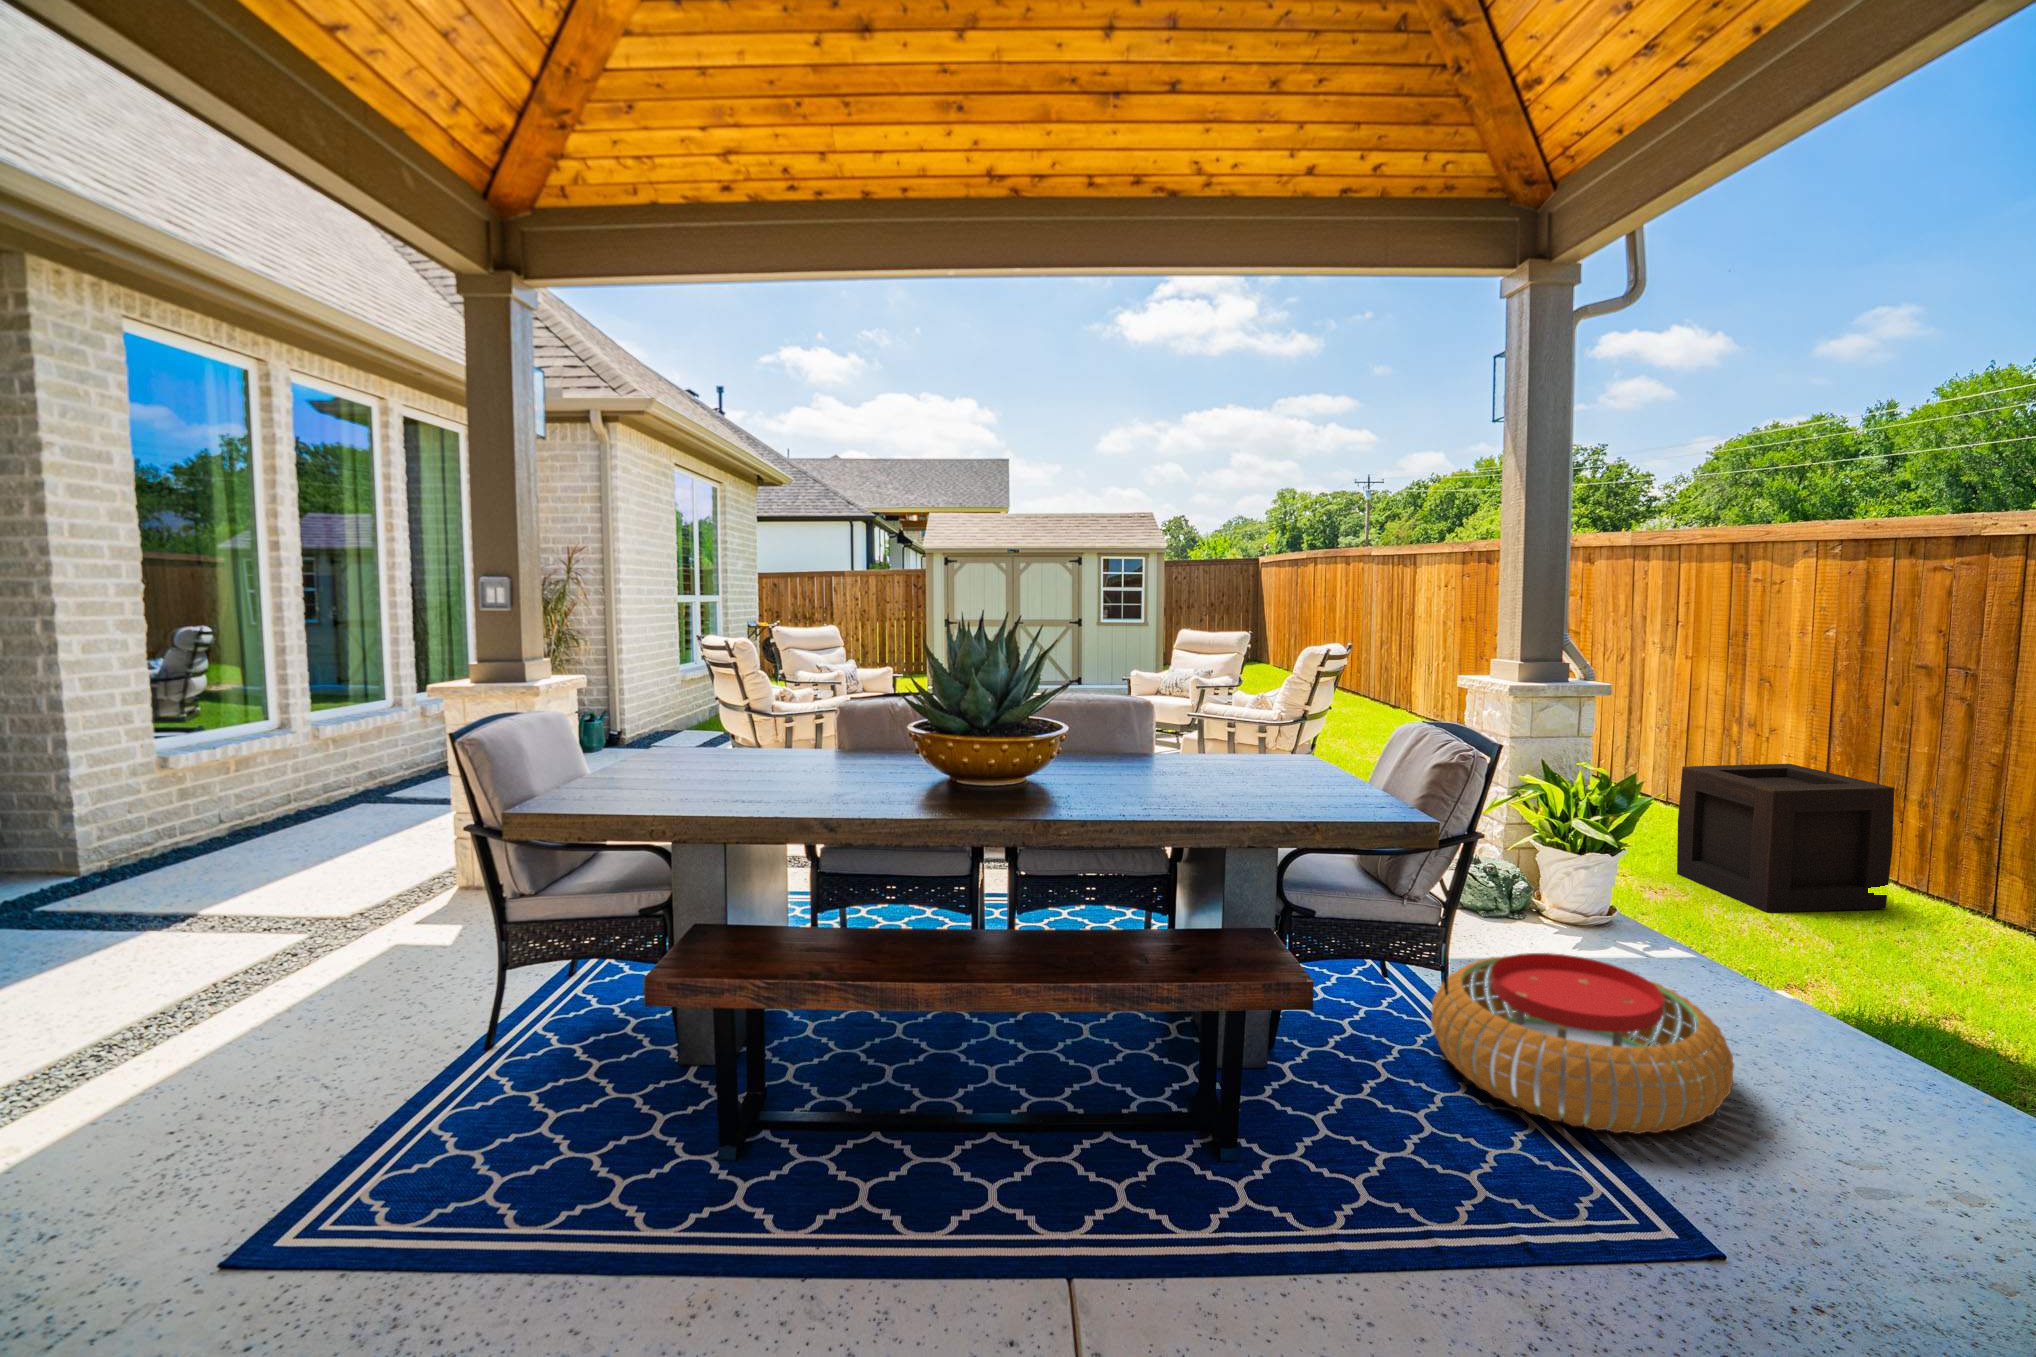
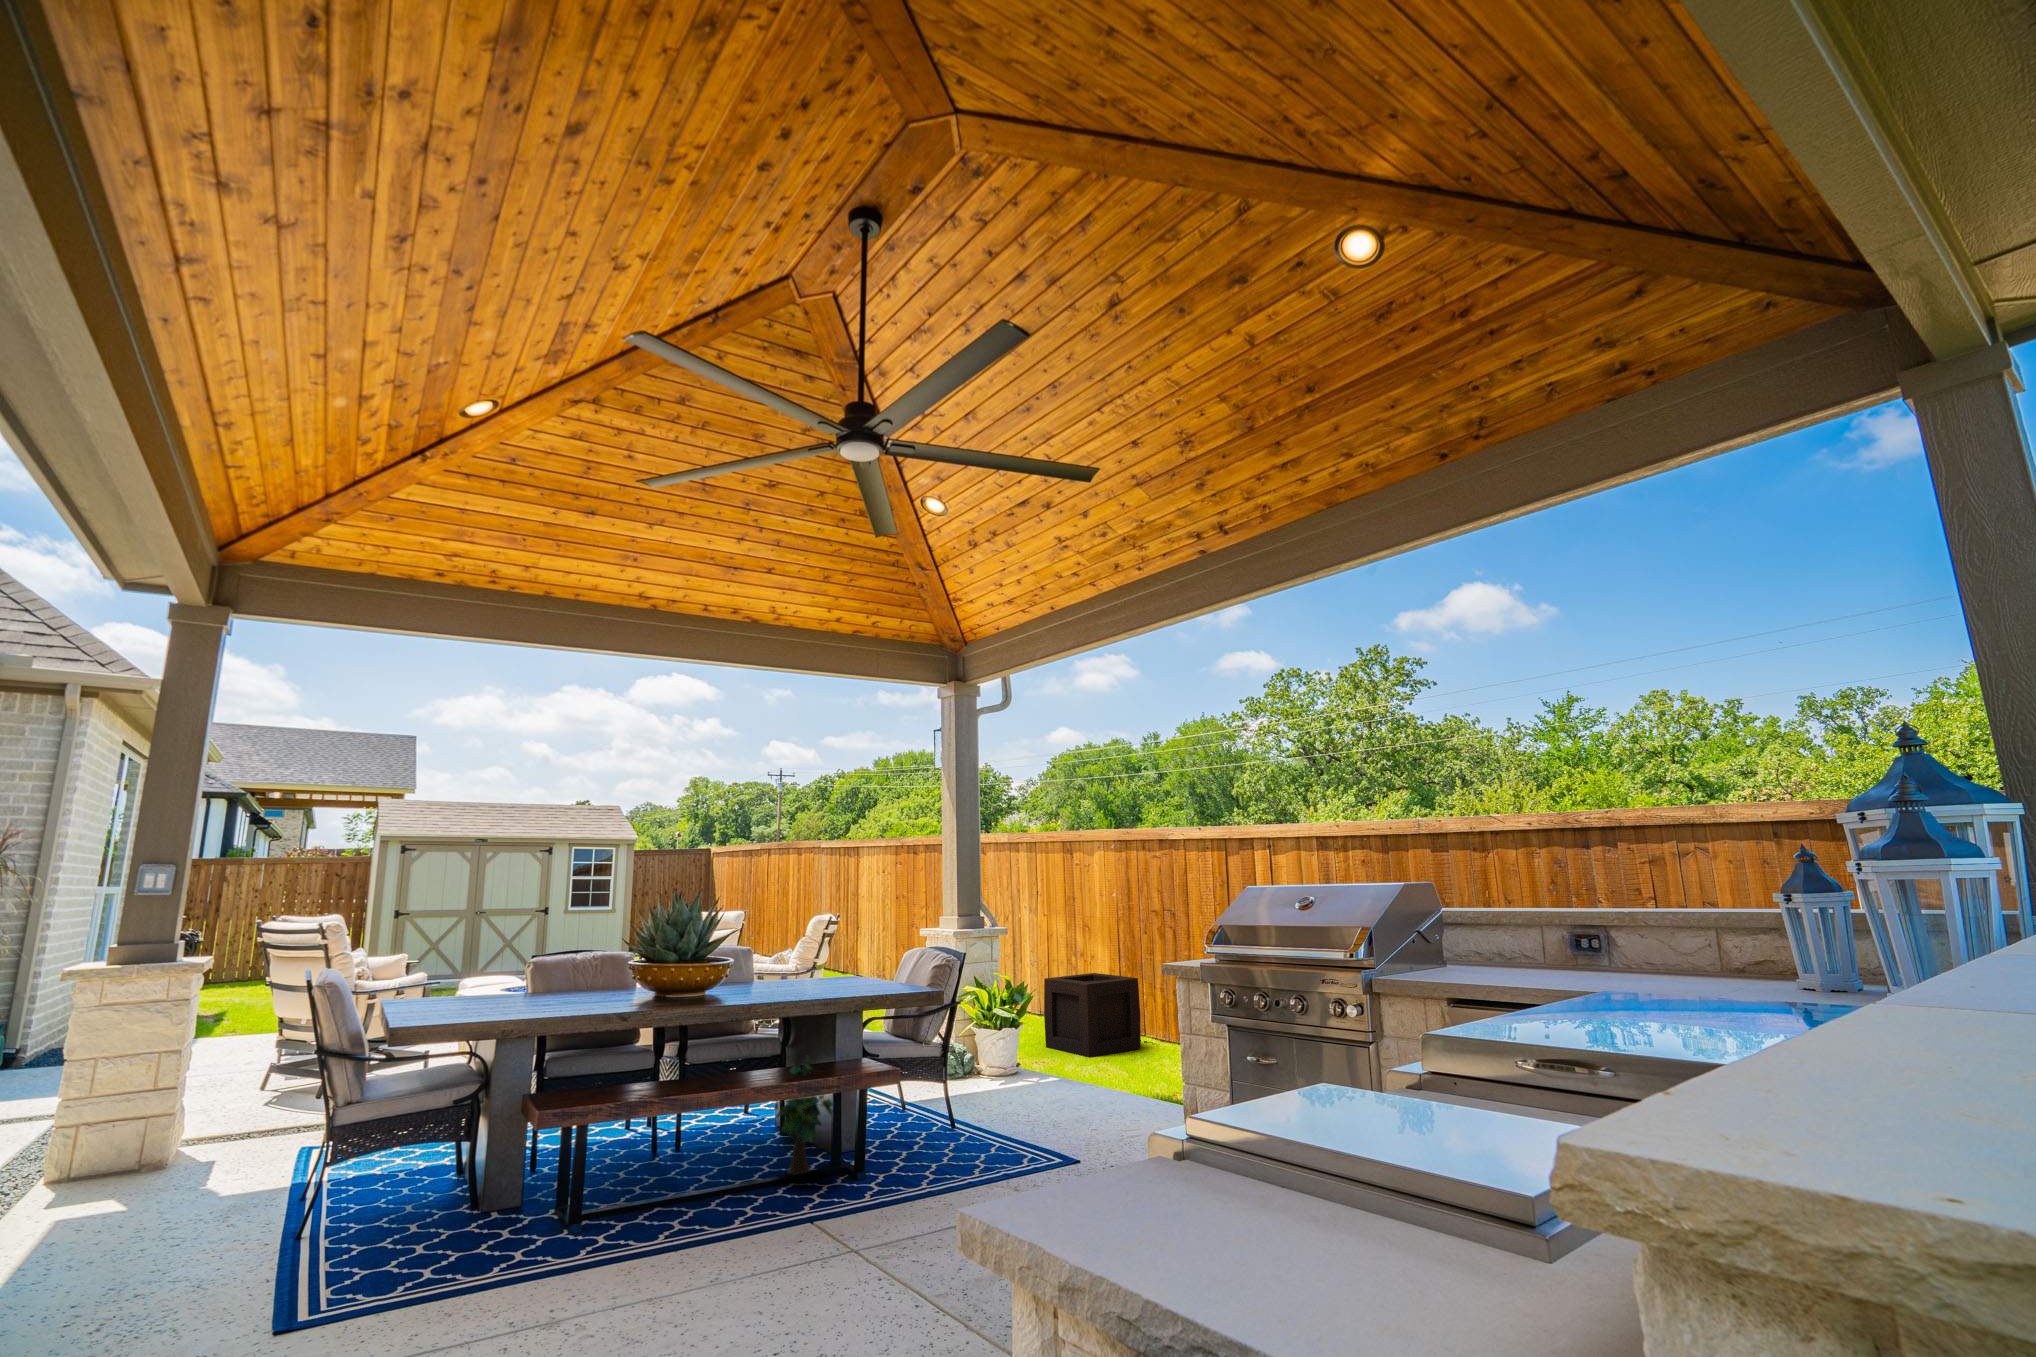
decorative plant: none [1091,915,1190,1104] -> present [774,1056,833,1175]
pouf: present [1431,953,1734,1134] -> none [941,1067,1076,1141]

